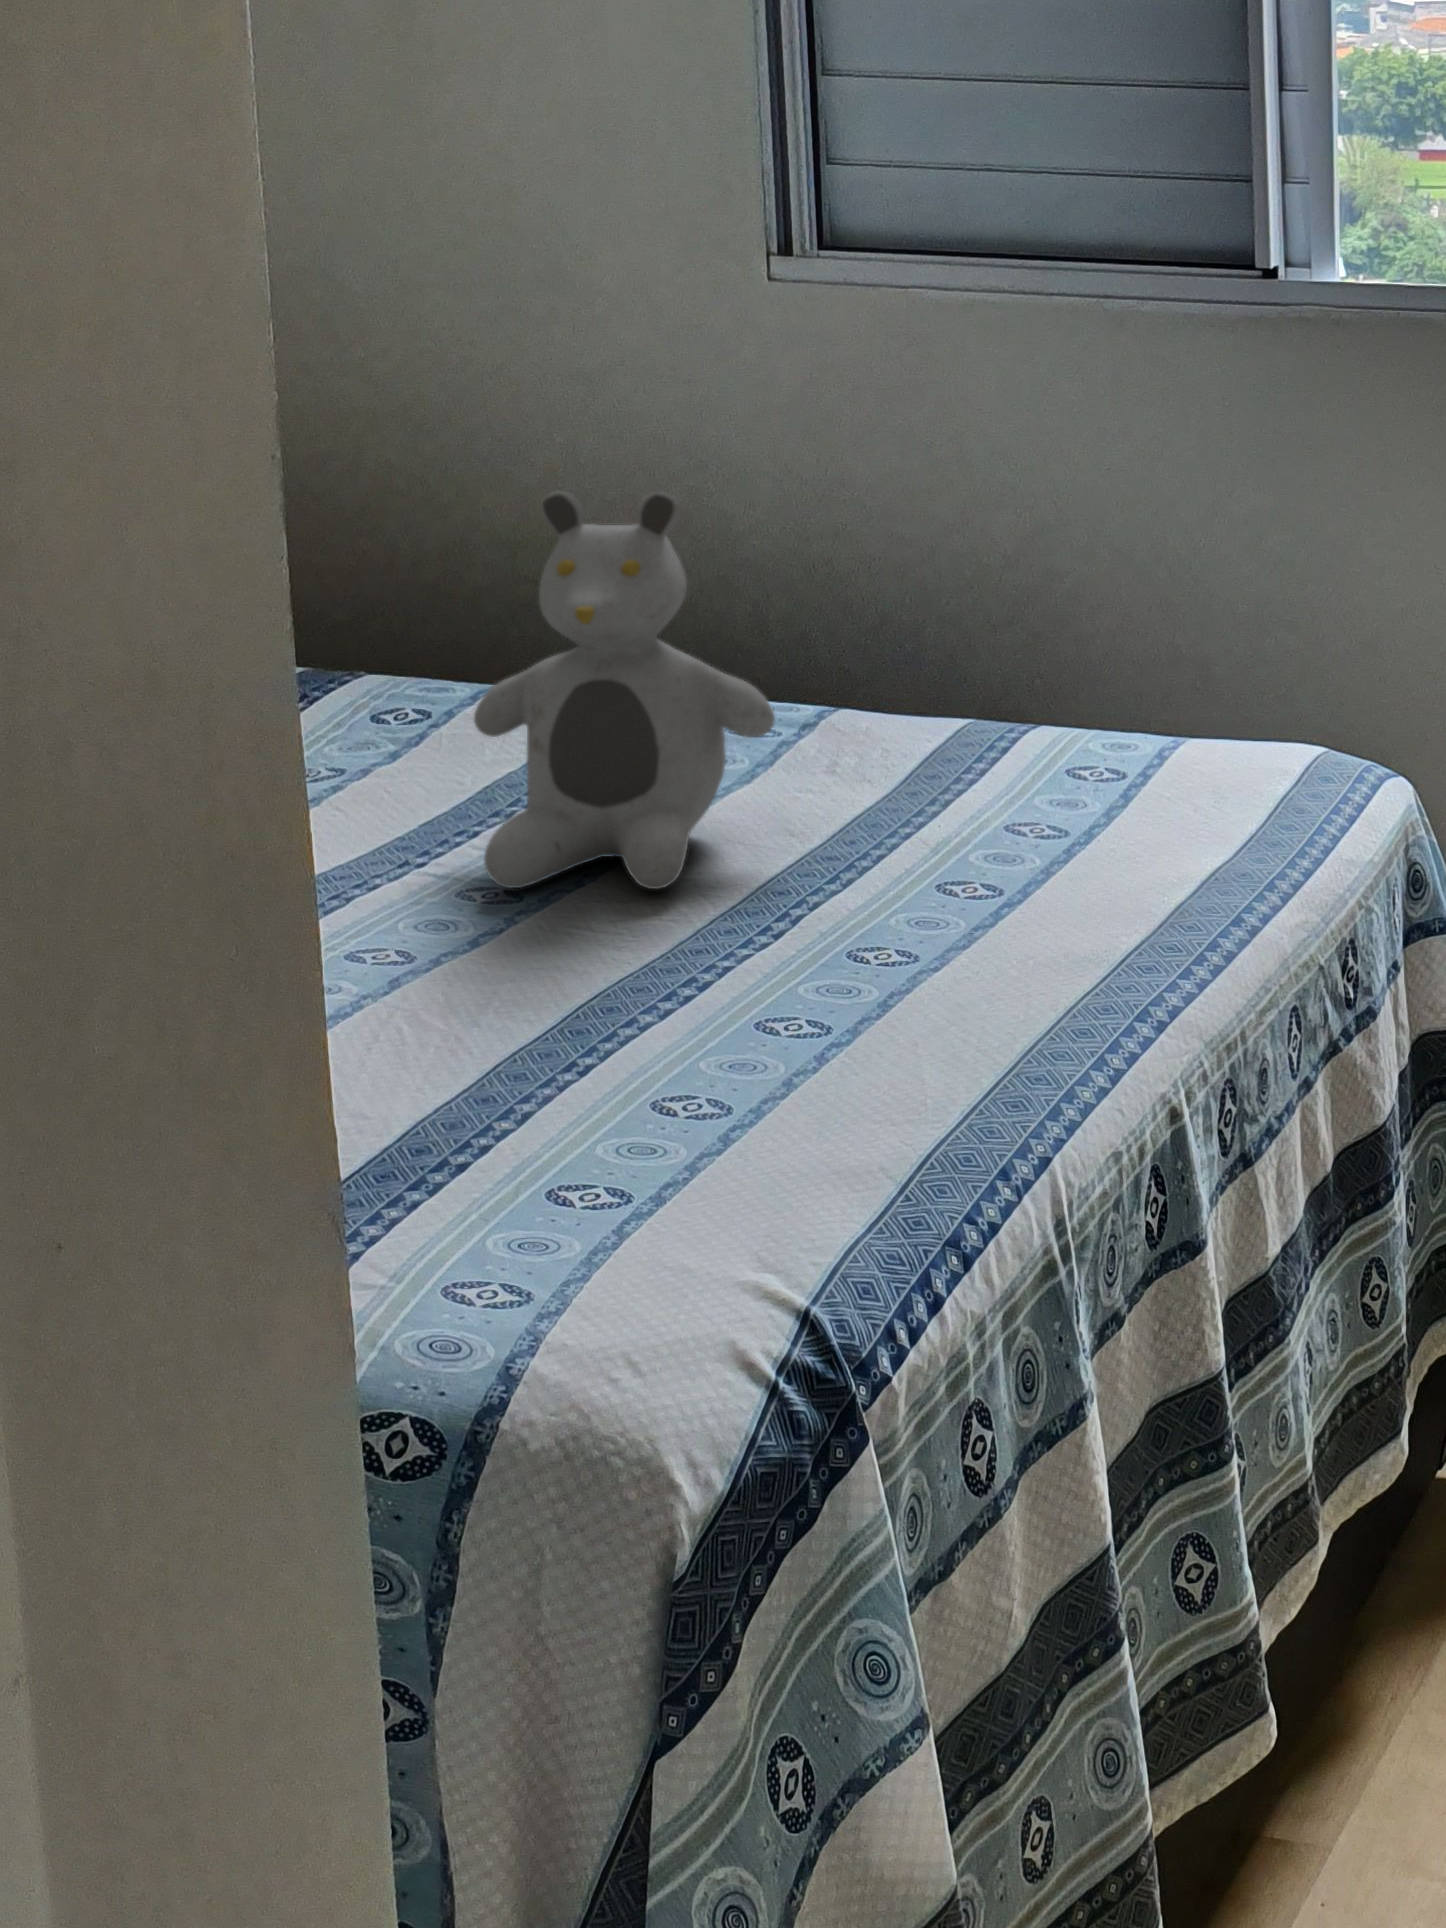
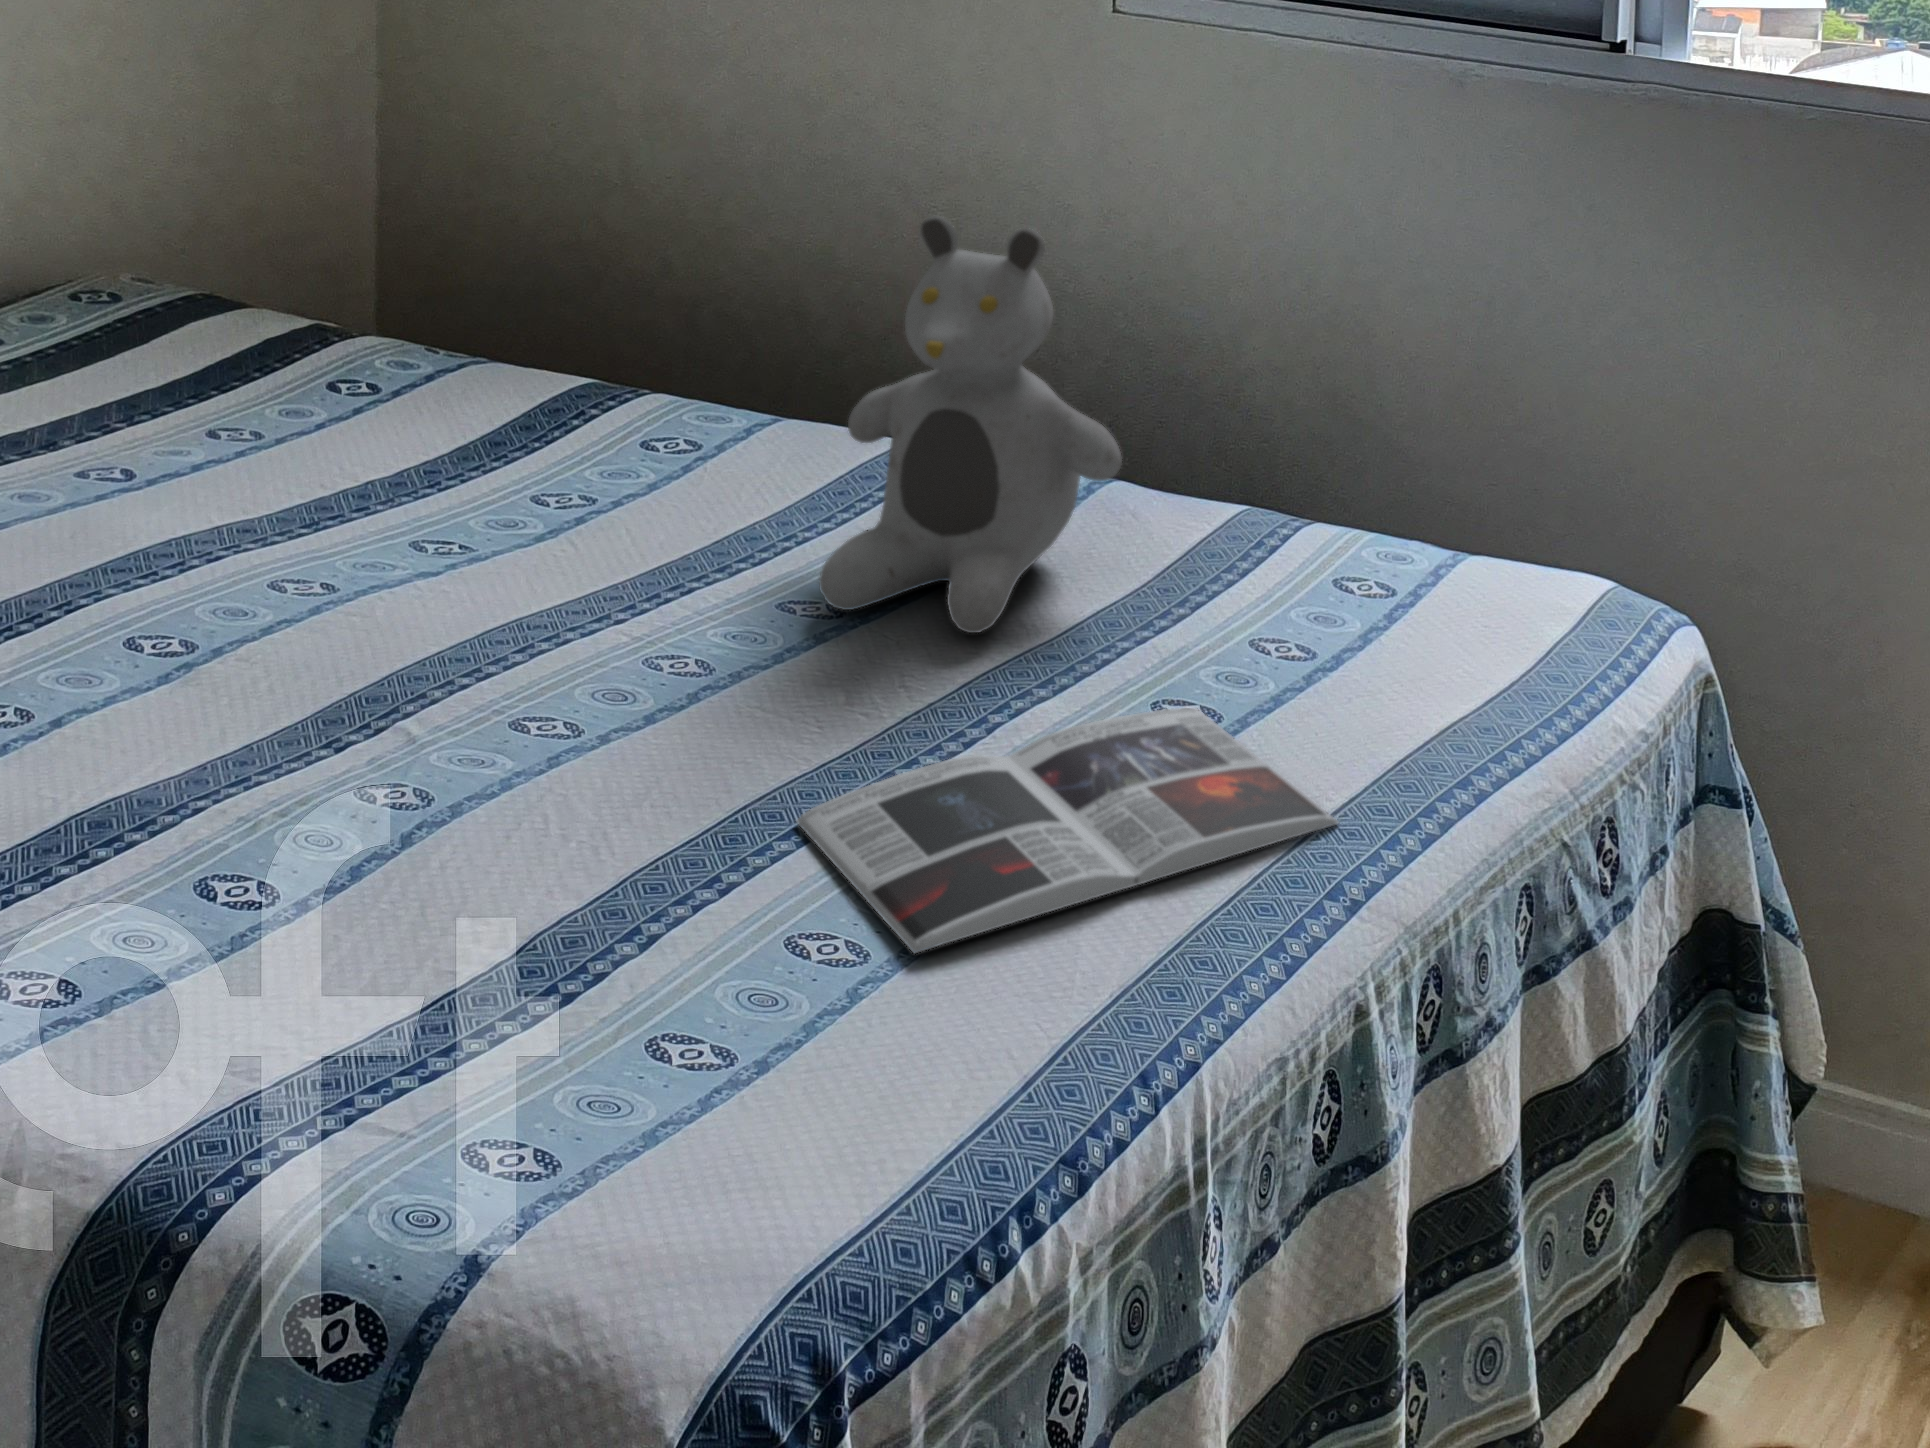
magazine: none [563,916,1095,1107] -> present [797,708,1340,953]

